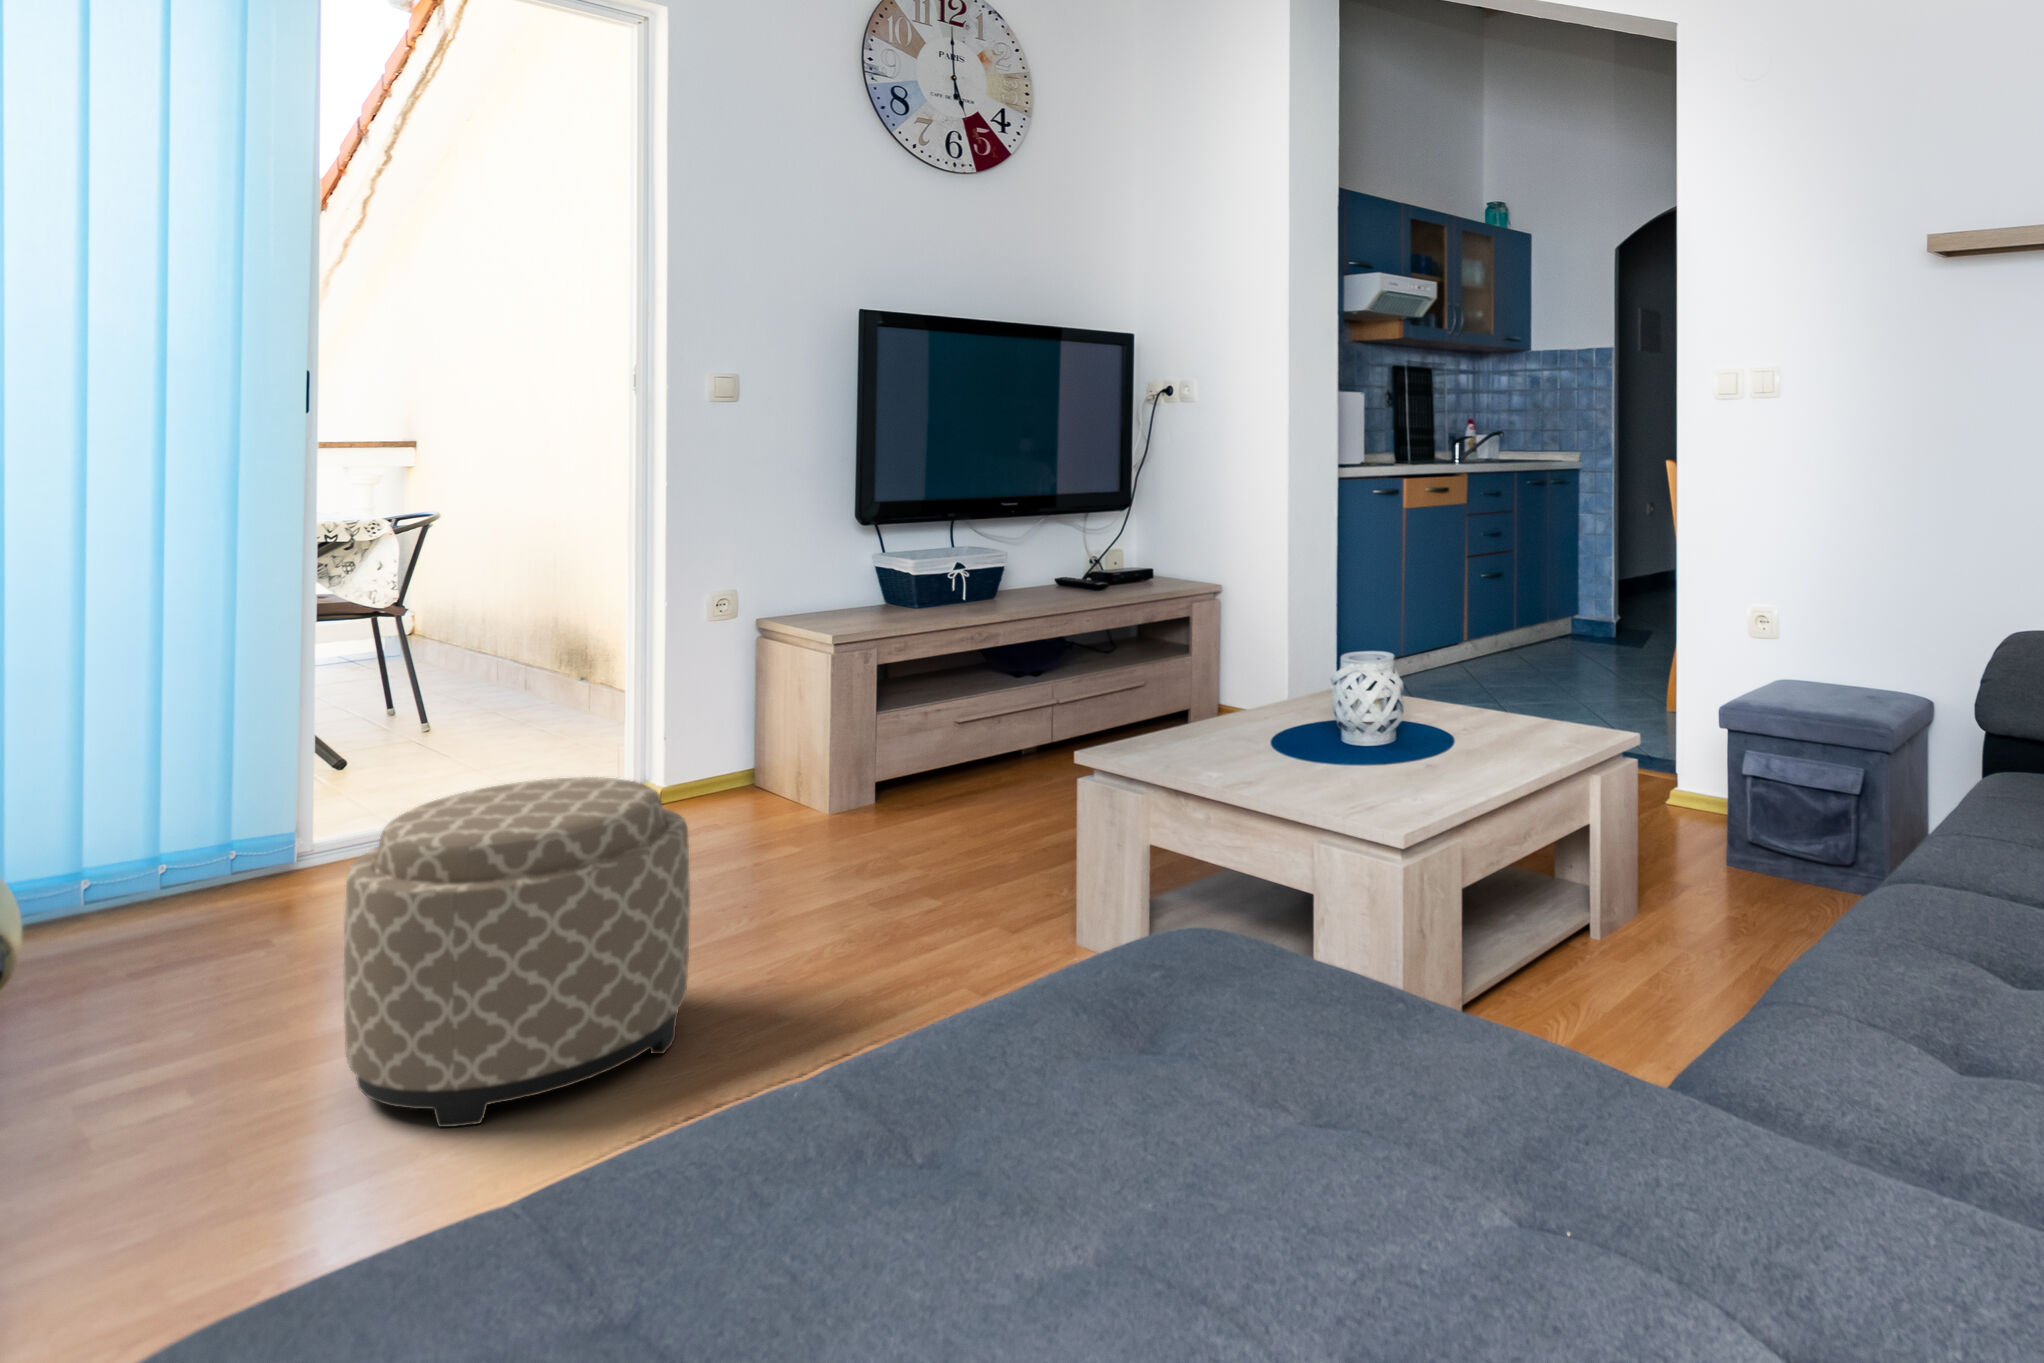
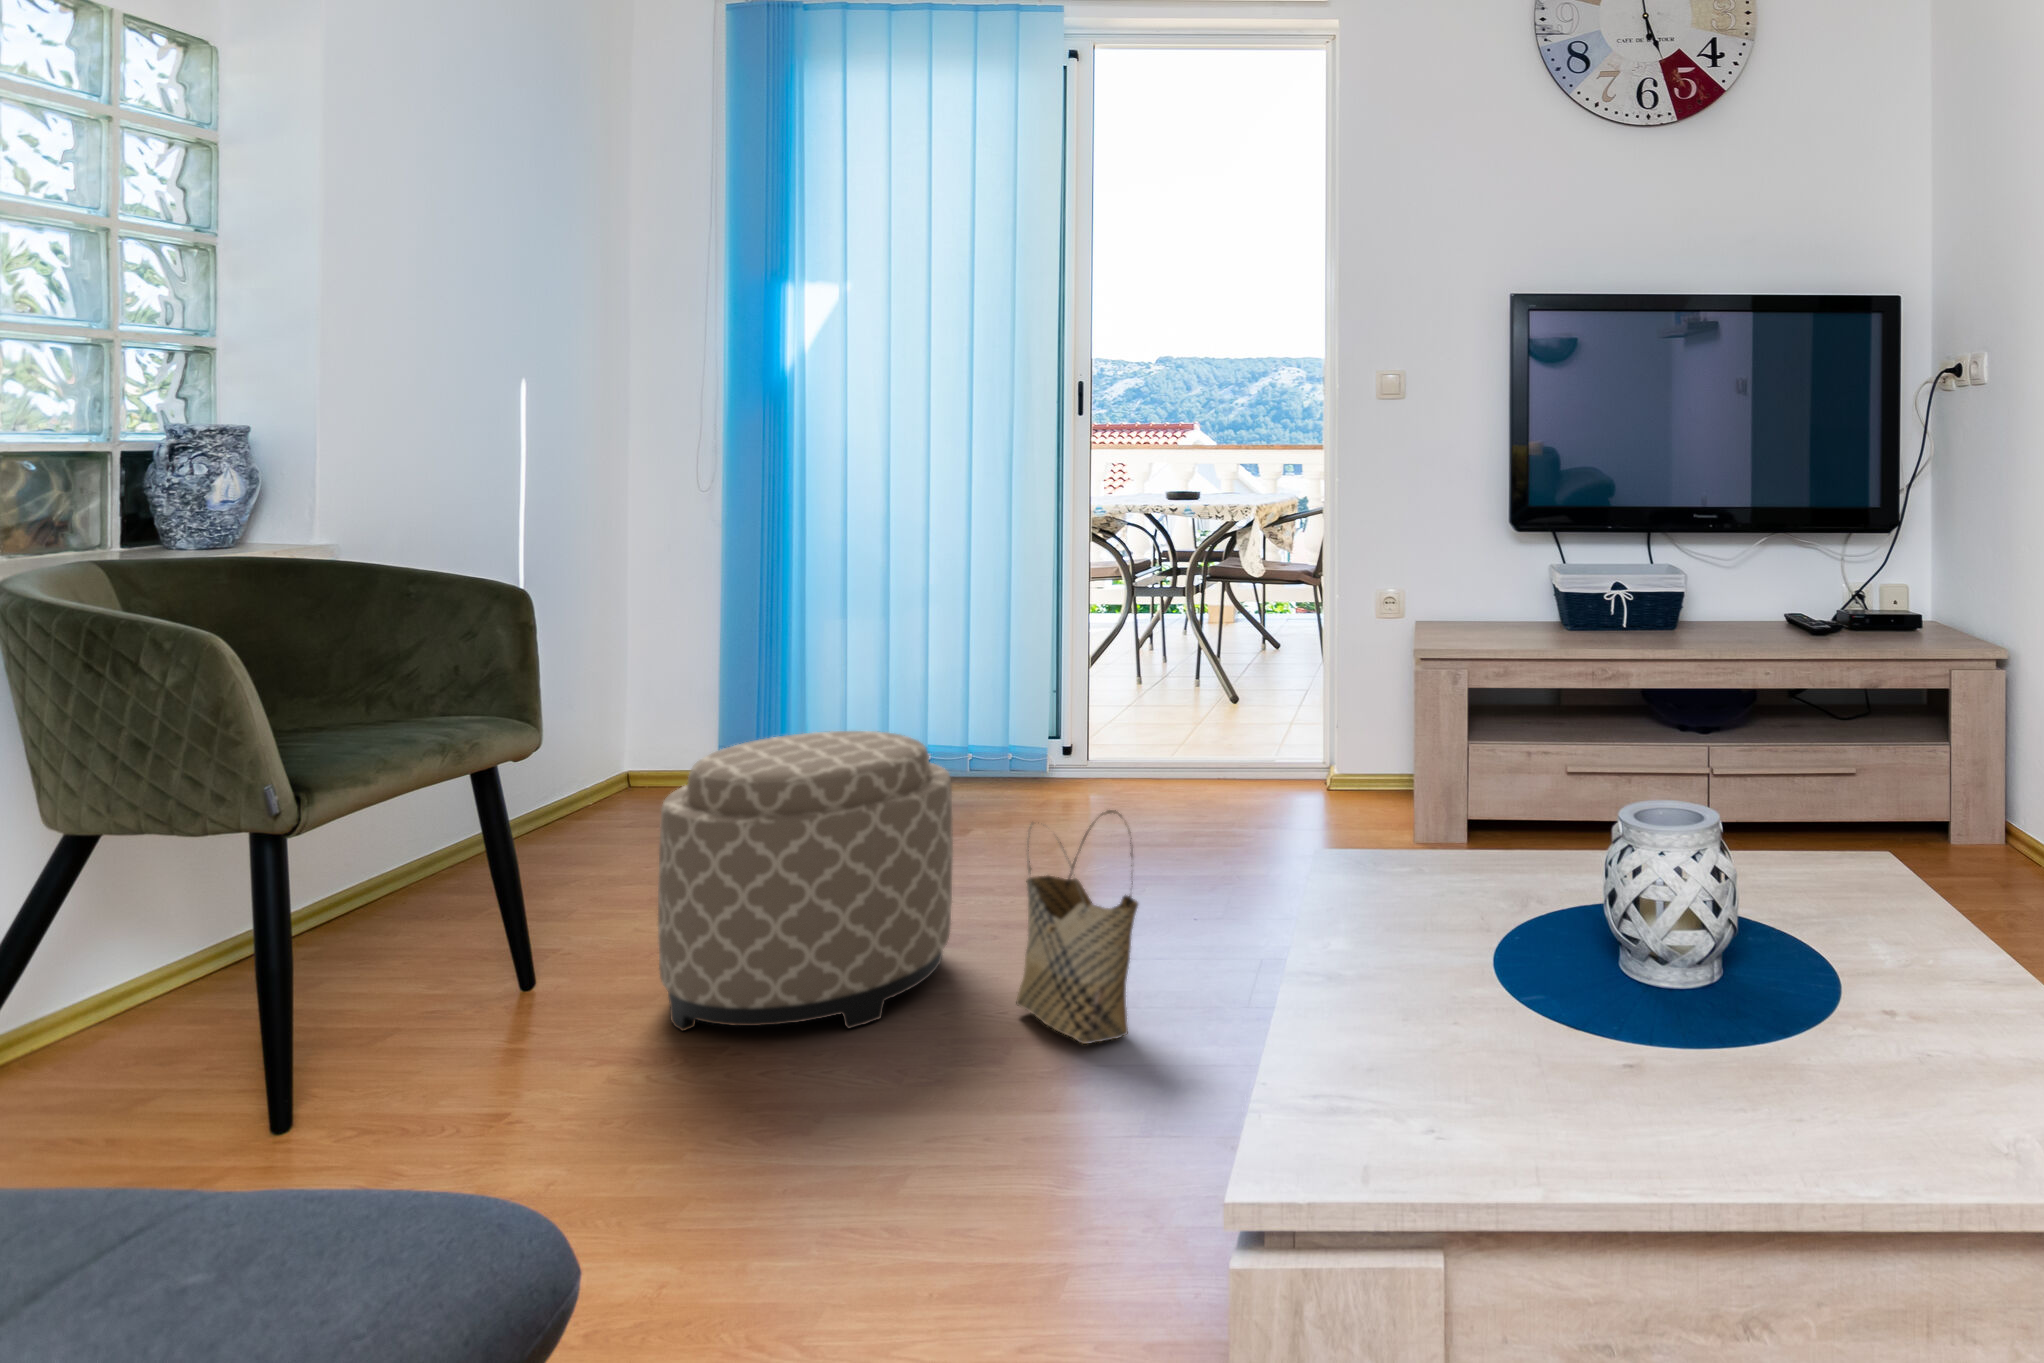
woven basket: none [782,790,927,986] -> present [1016,810,1138,1044]

